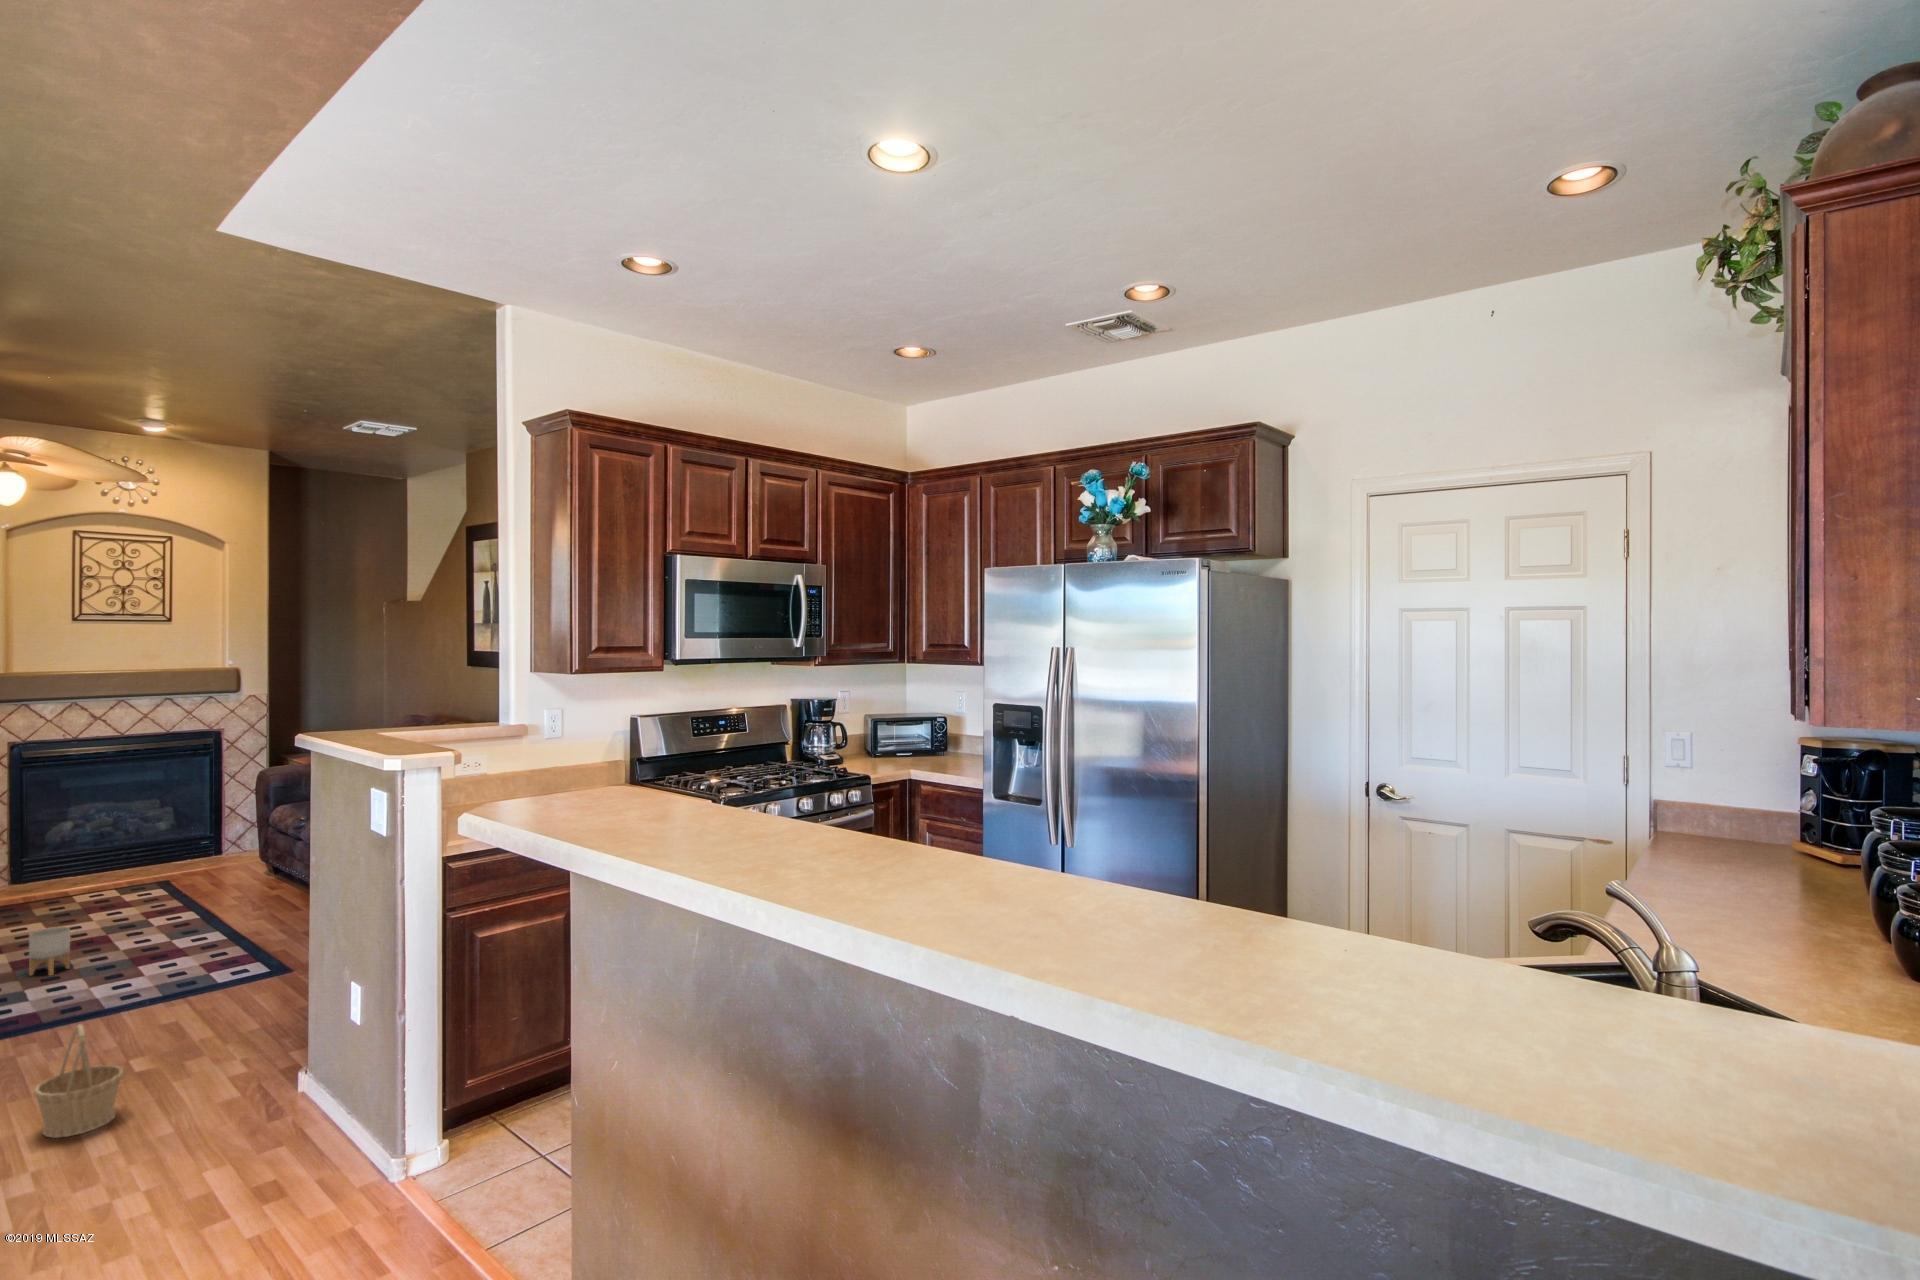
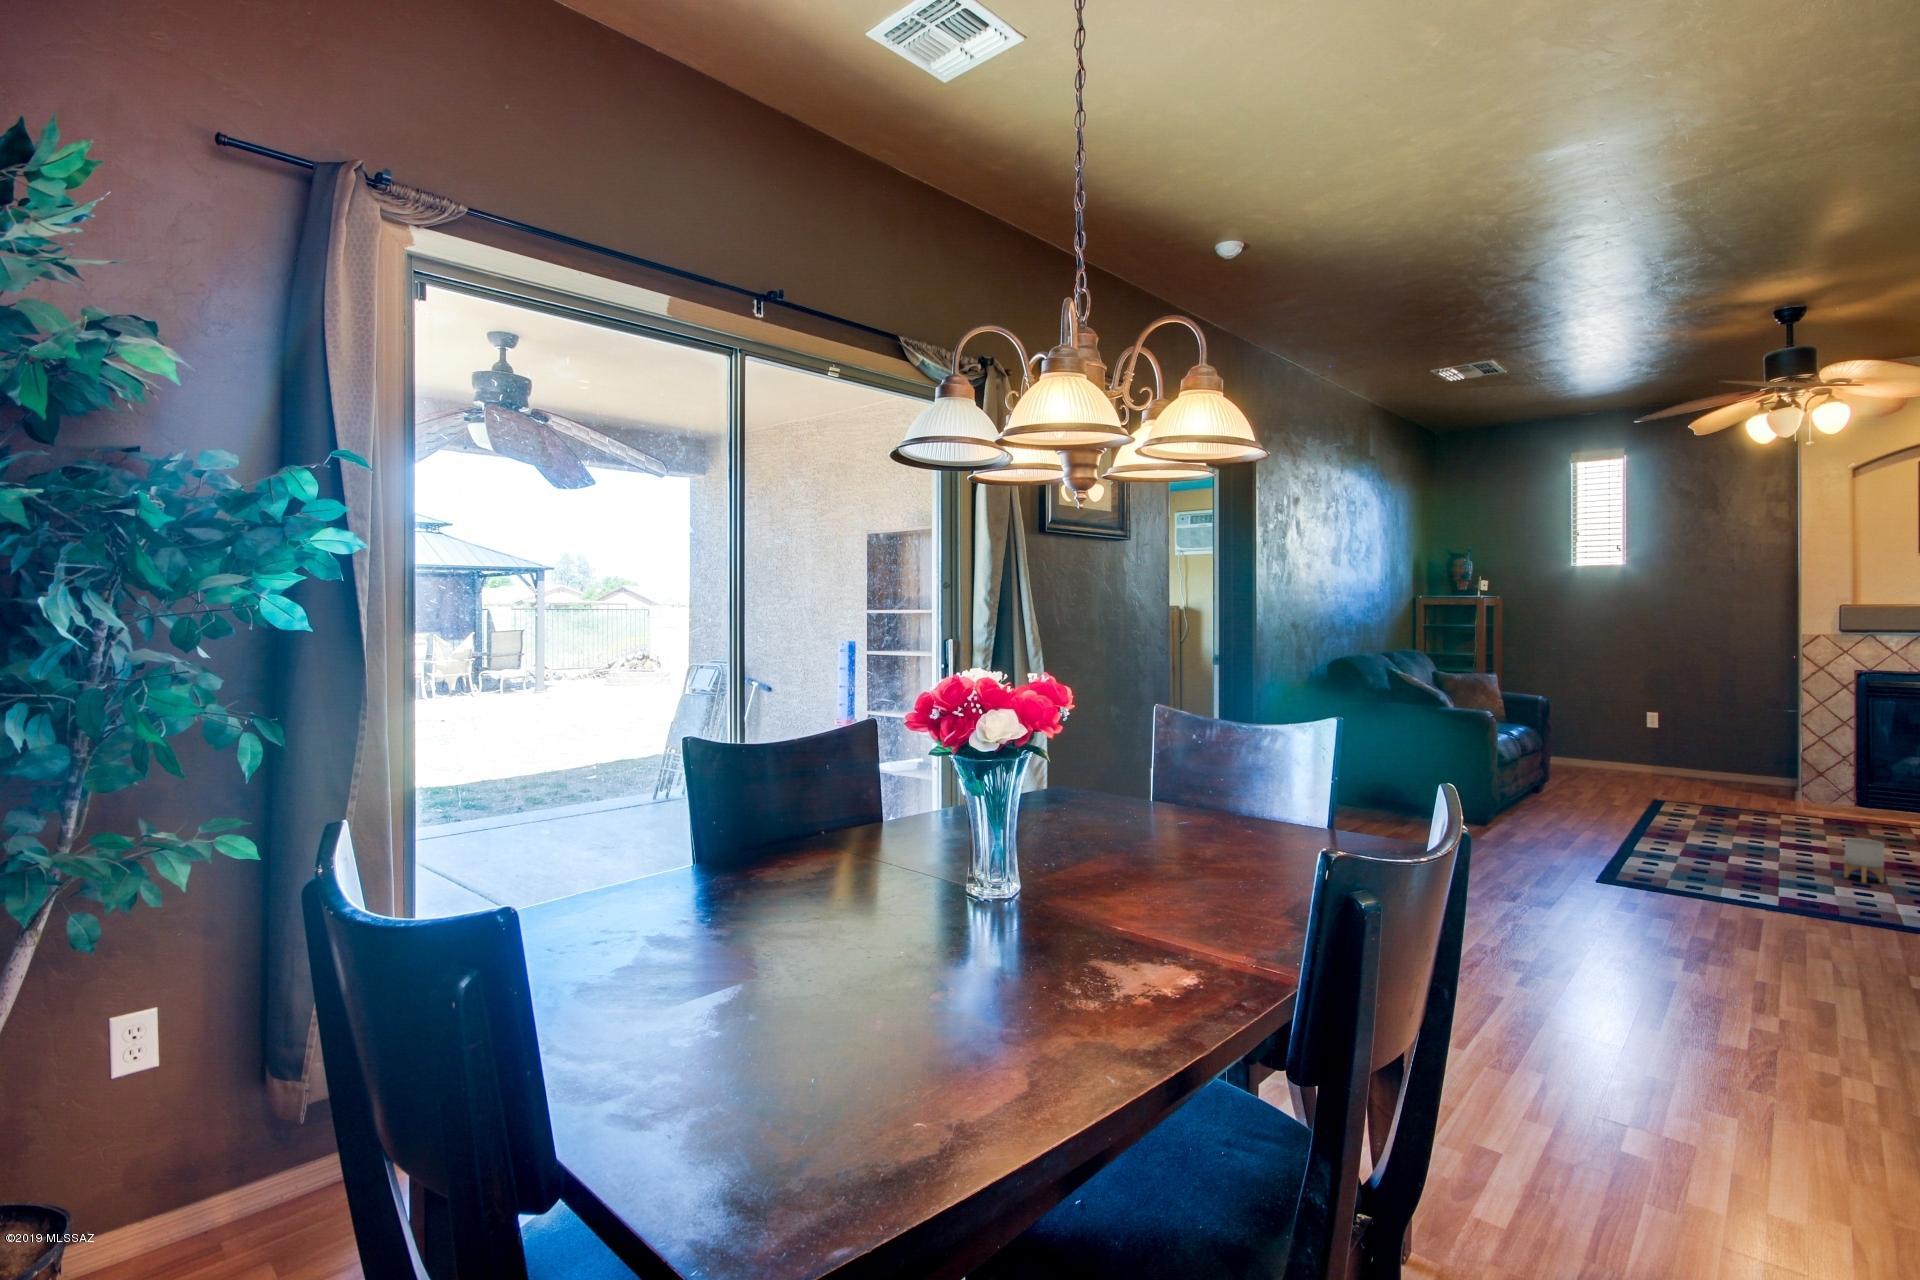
basket: present [34,1024,124,1138] -> none [1797,907,1886,1012]

